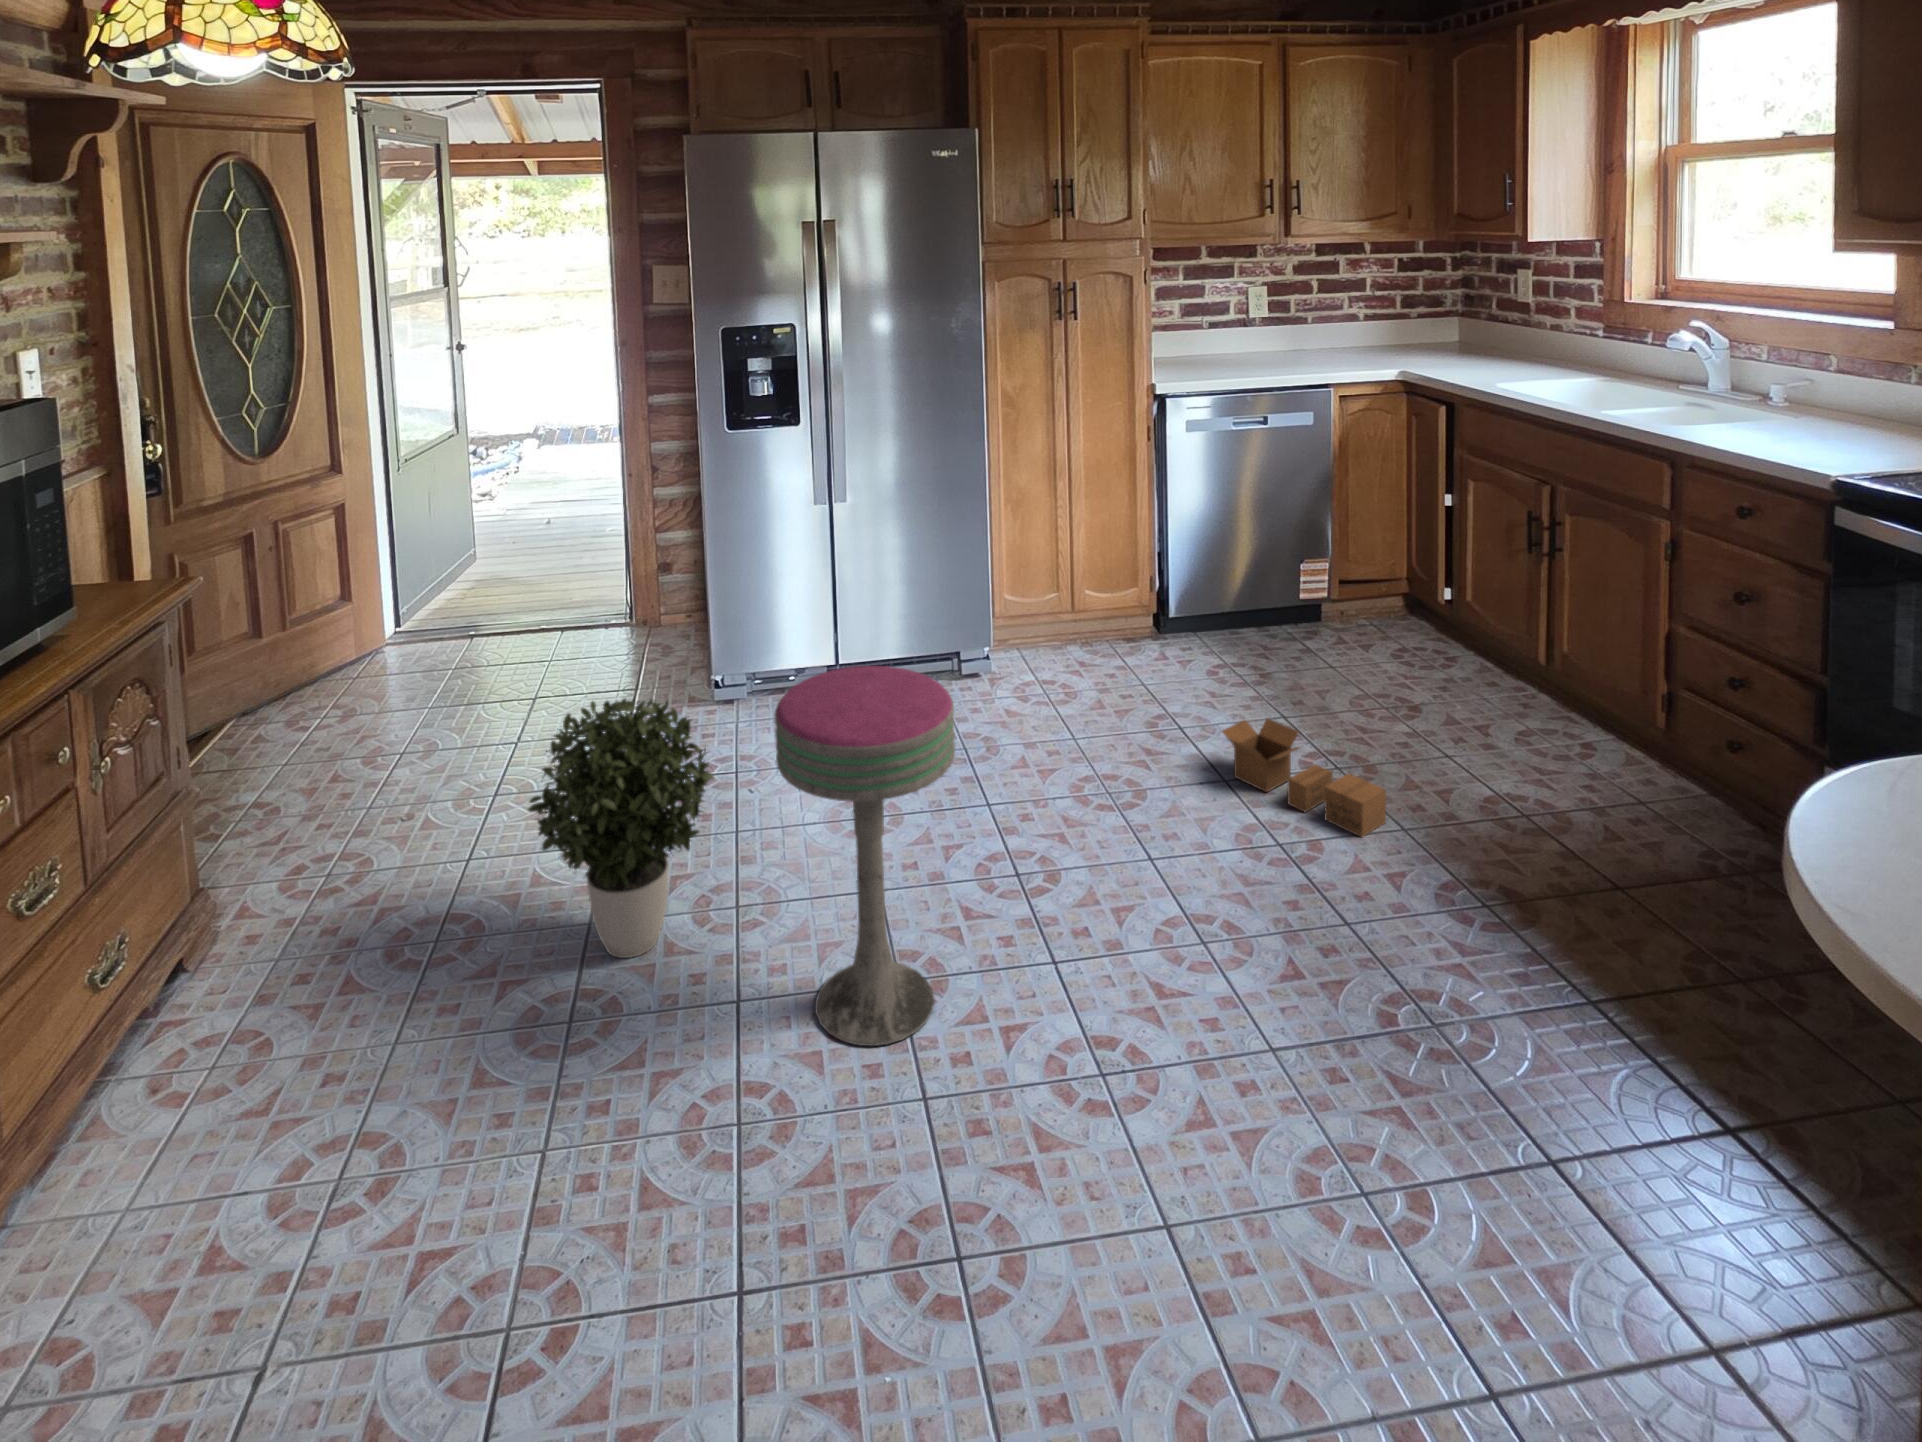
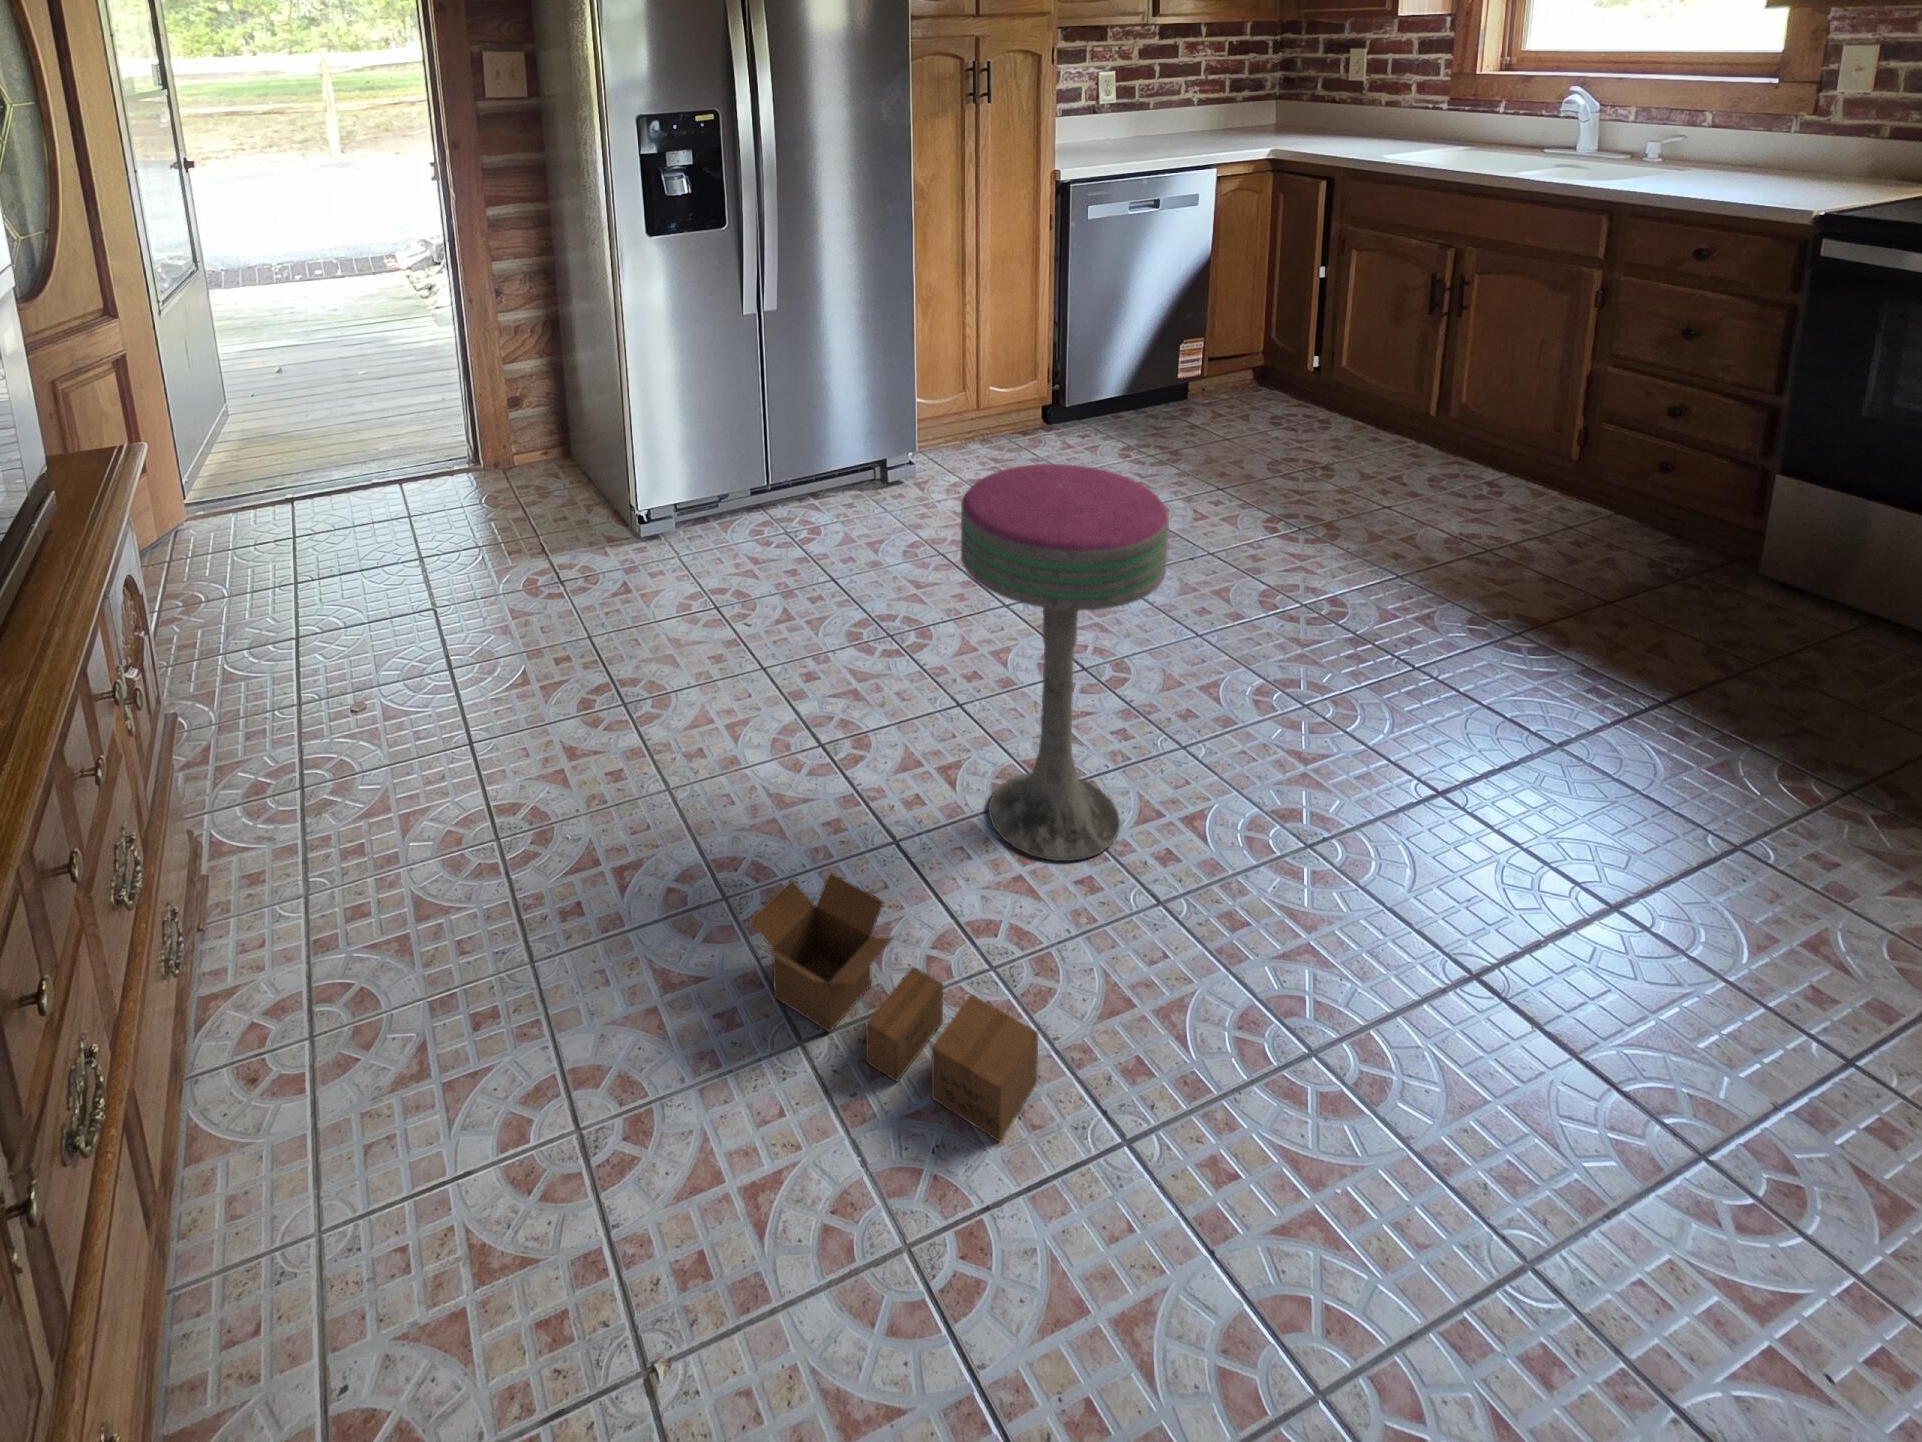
potted plant: present [528,699,714,958] -> none [633,531,840,821]
cardboard box: present [1222,719,1386,837] -> present [749,873,1038,1141]

